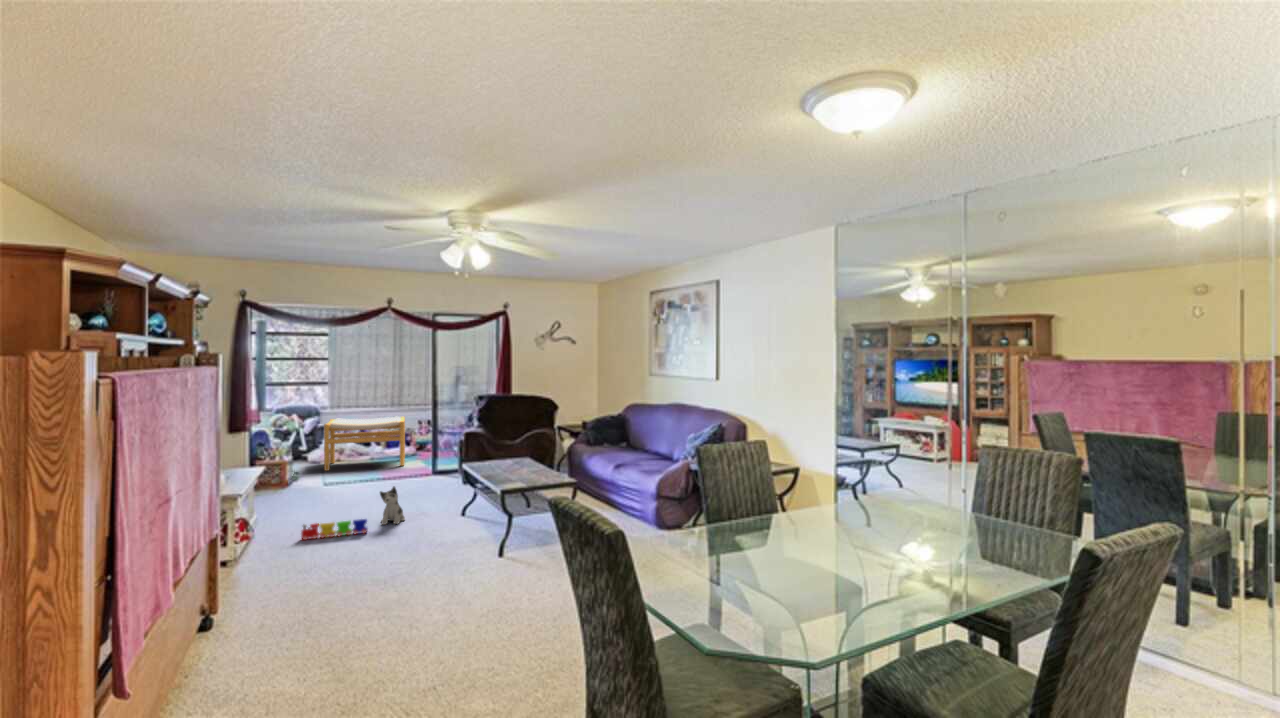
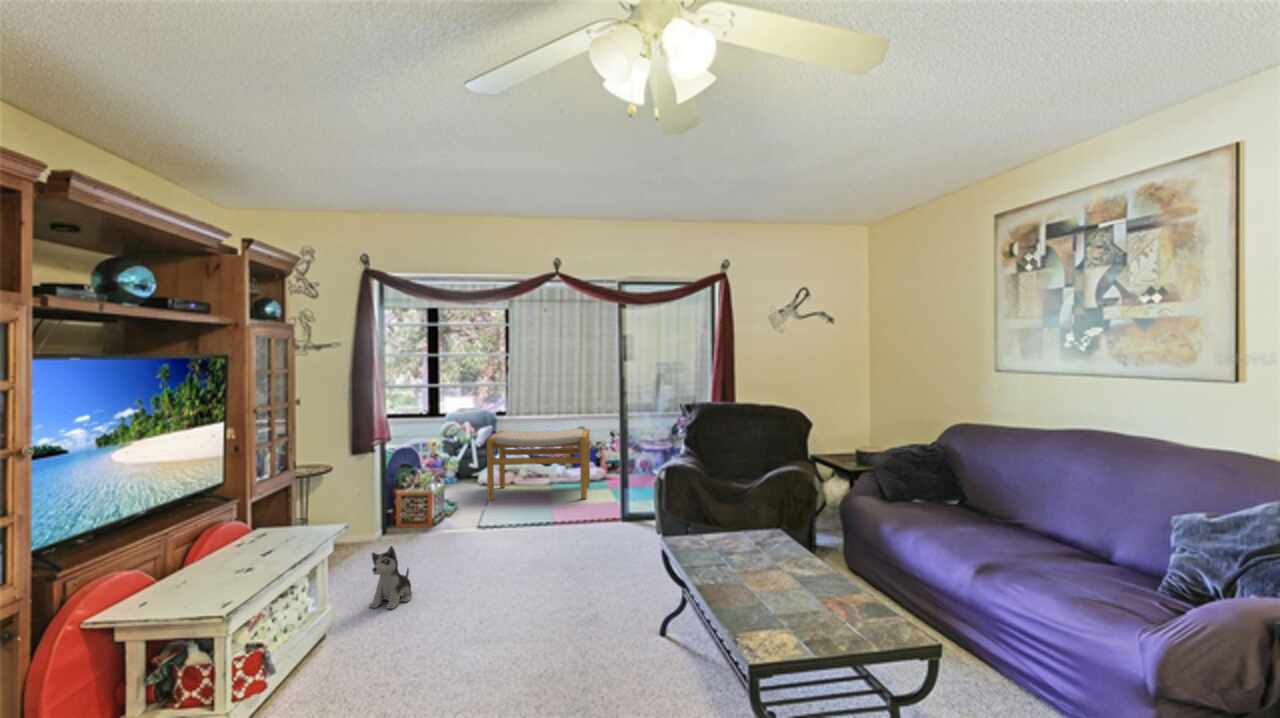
plush toy: present [380,487,405,525] -> present [370,546,412,609]
toy train: present [301,519,368,540] -> none [370,645,487,681]

